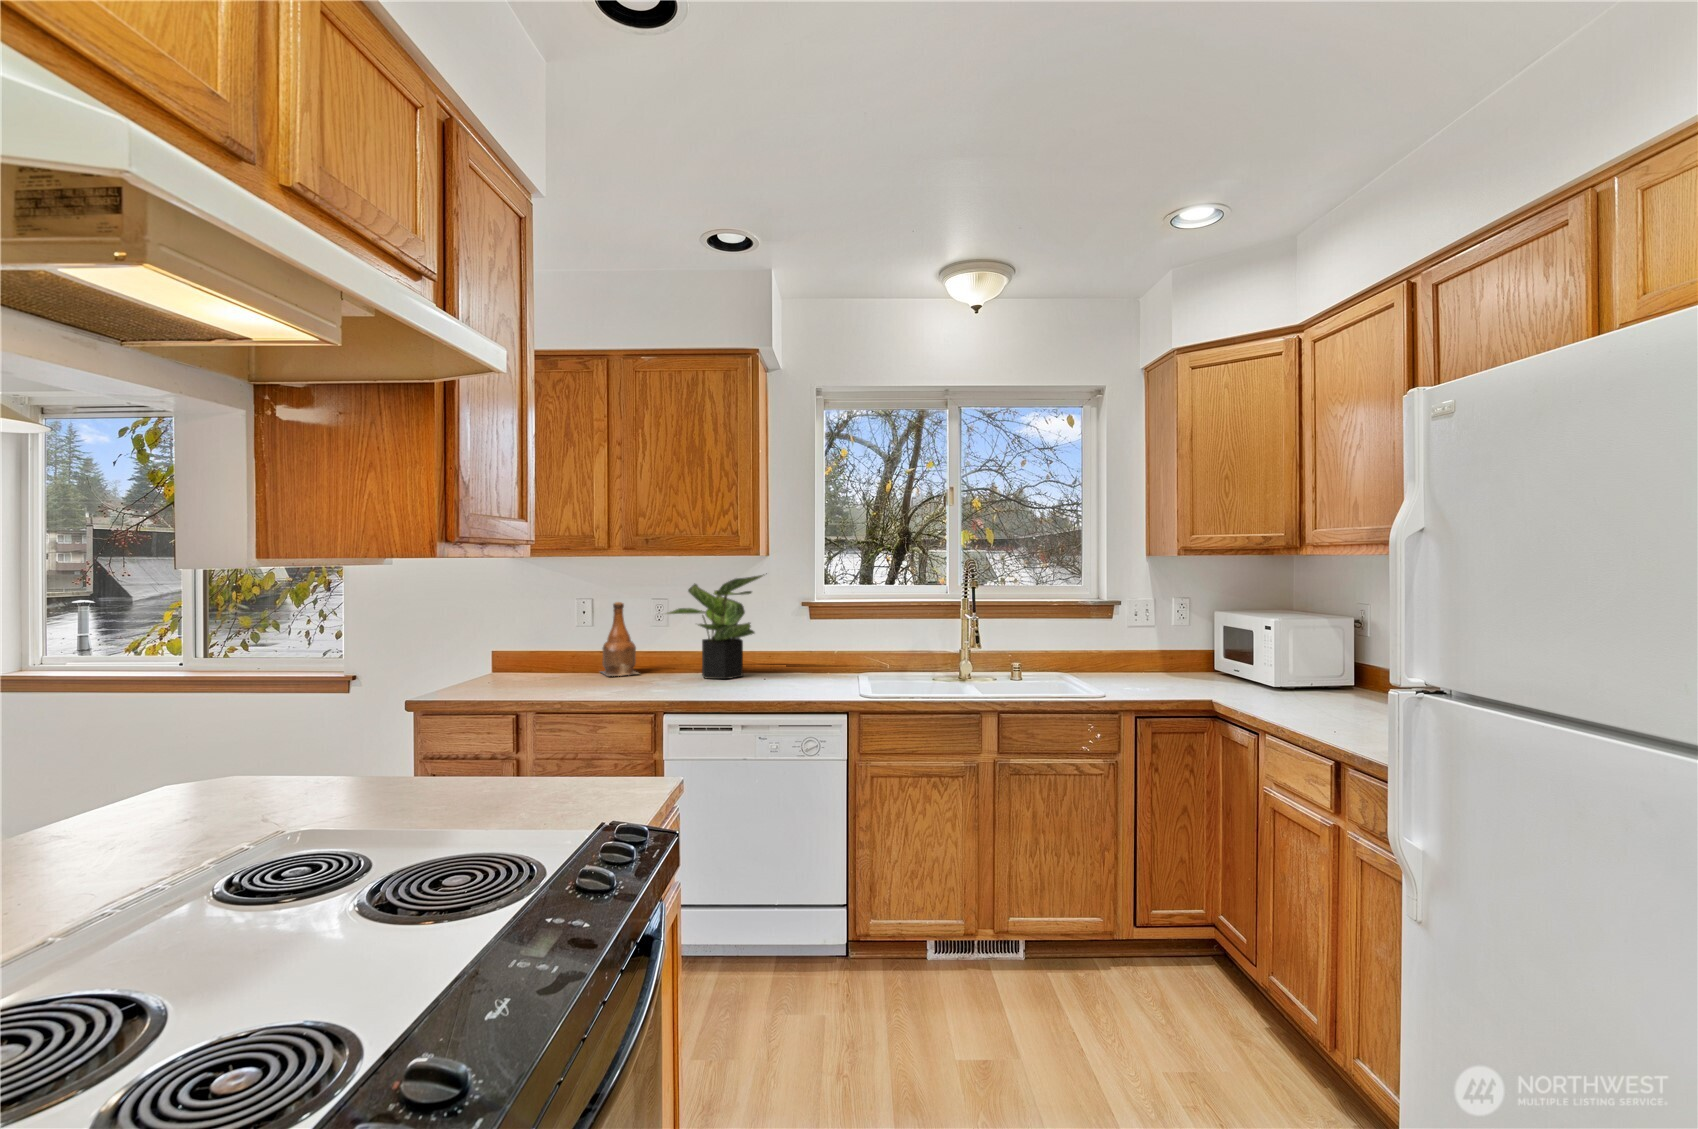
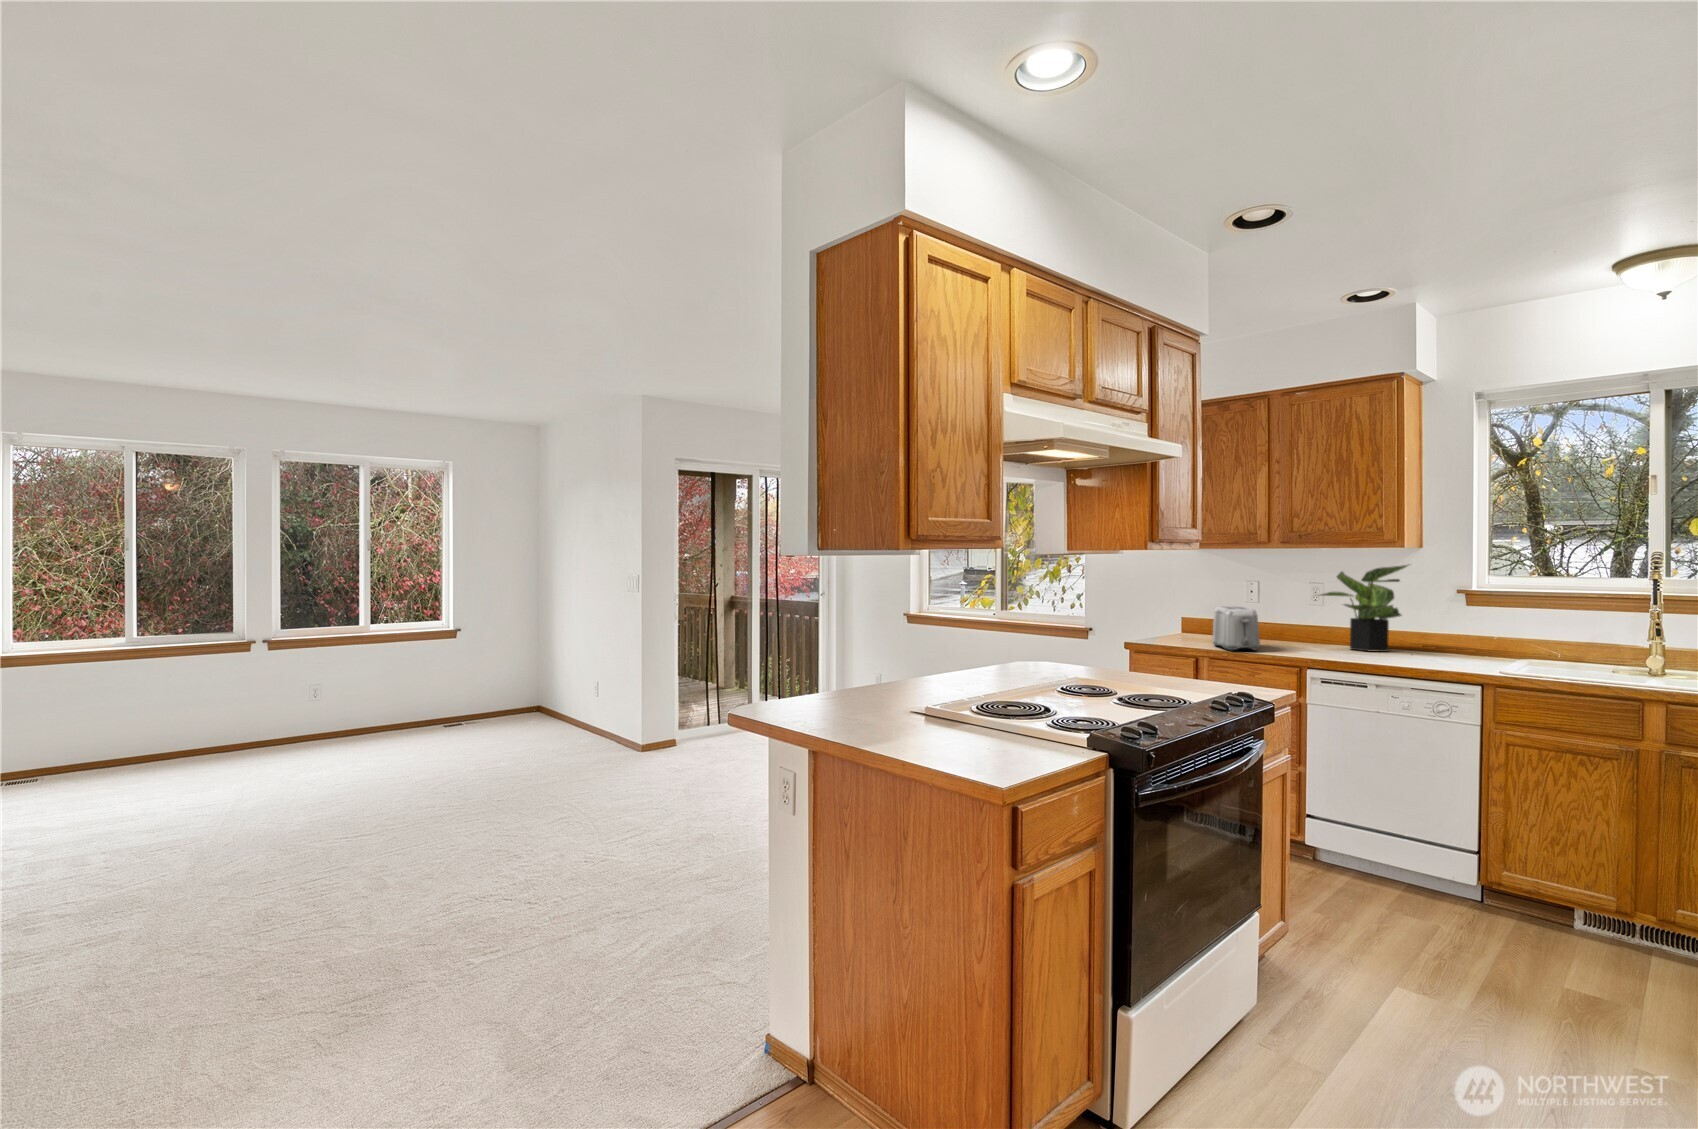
bottle: present [601,602,637,676] -> none [1261,585,1295,642]
toaster: none [539,634,604,699] -> present [1213,607,1260,650]

